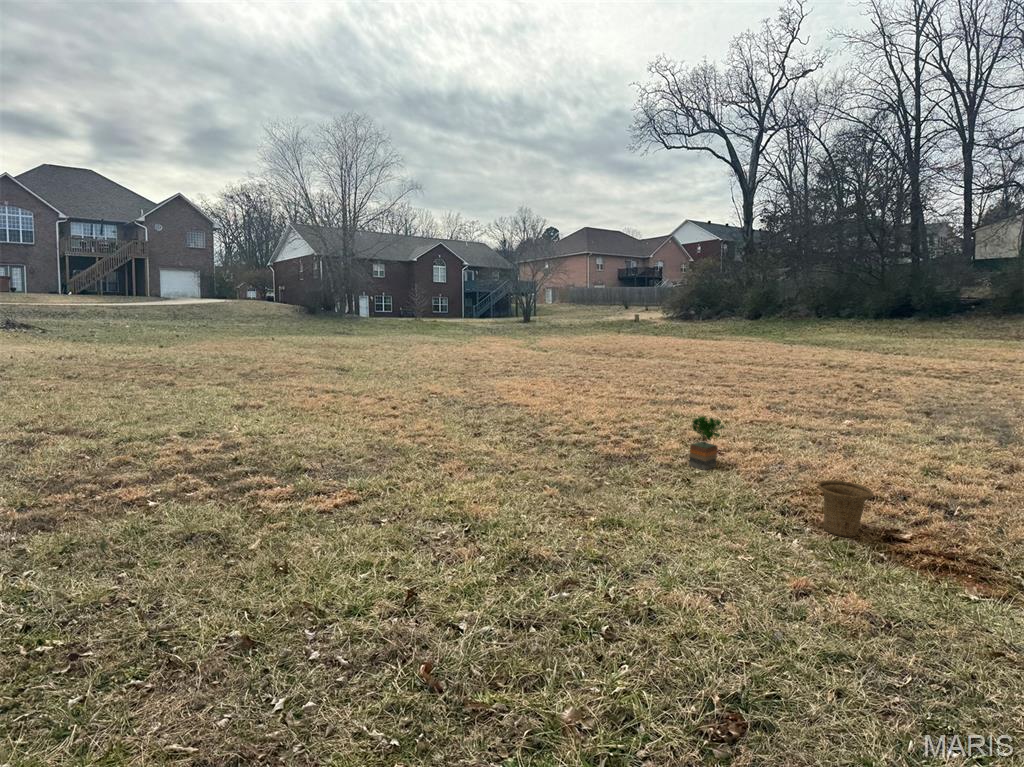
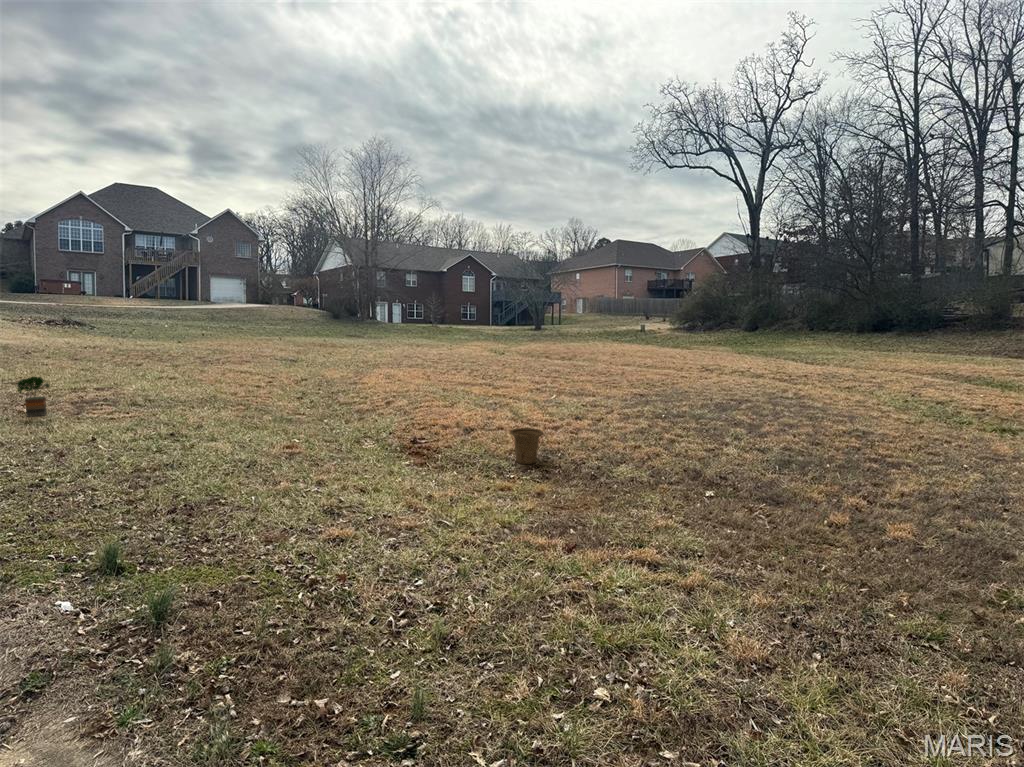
potted tree: present [689,417,724,470] -> present [17,377,50,417]

